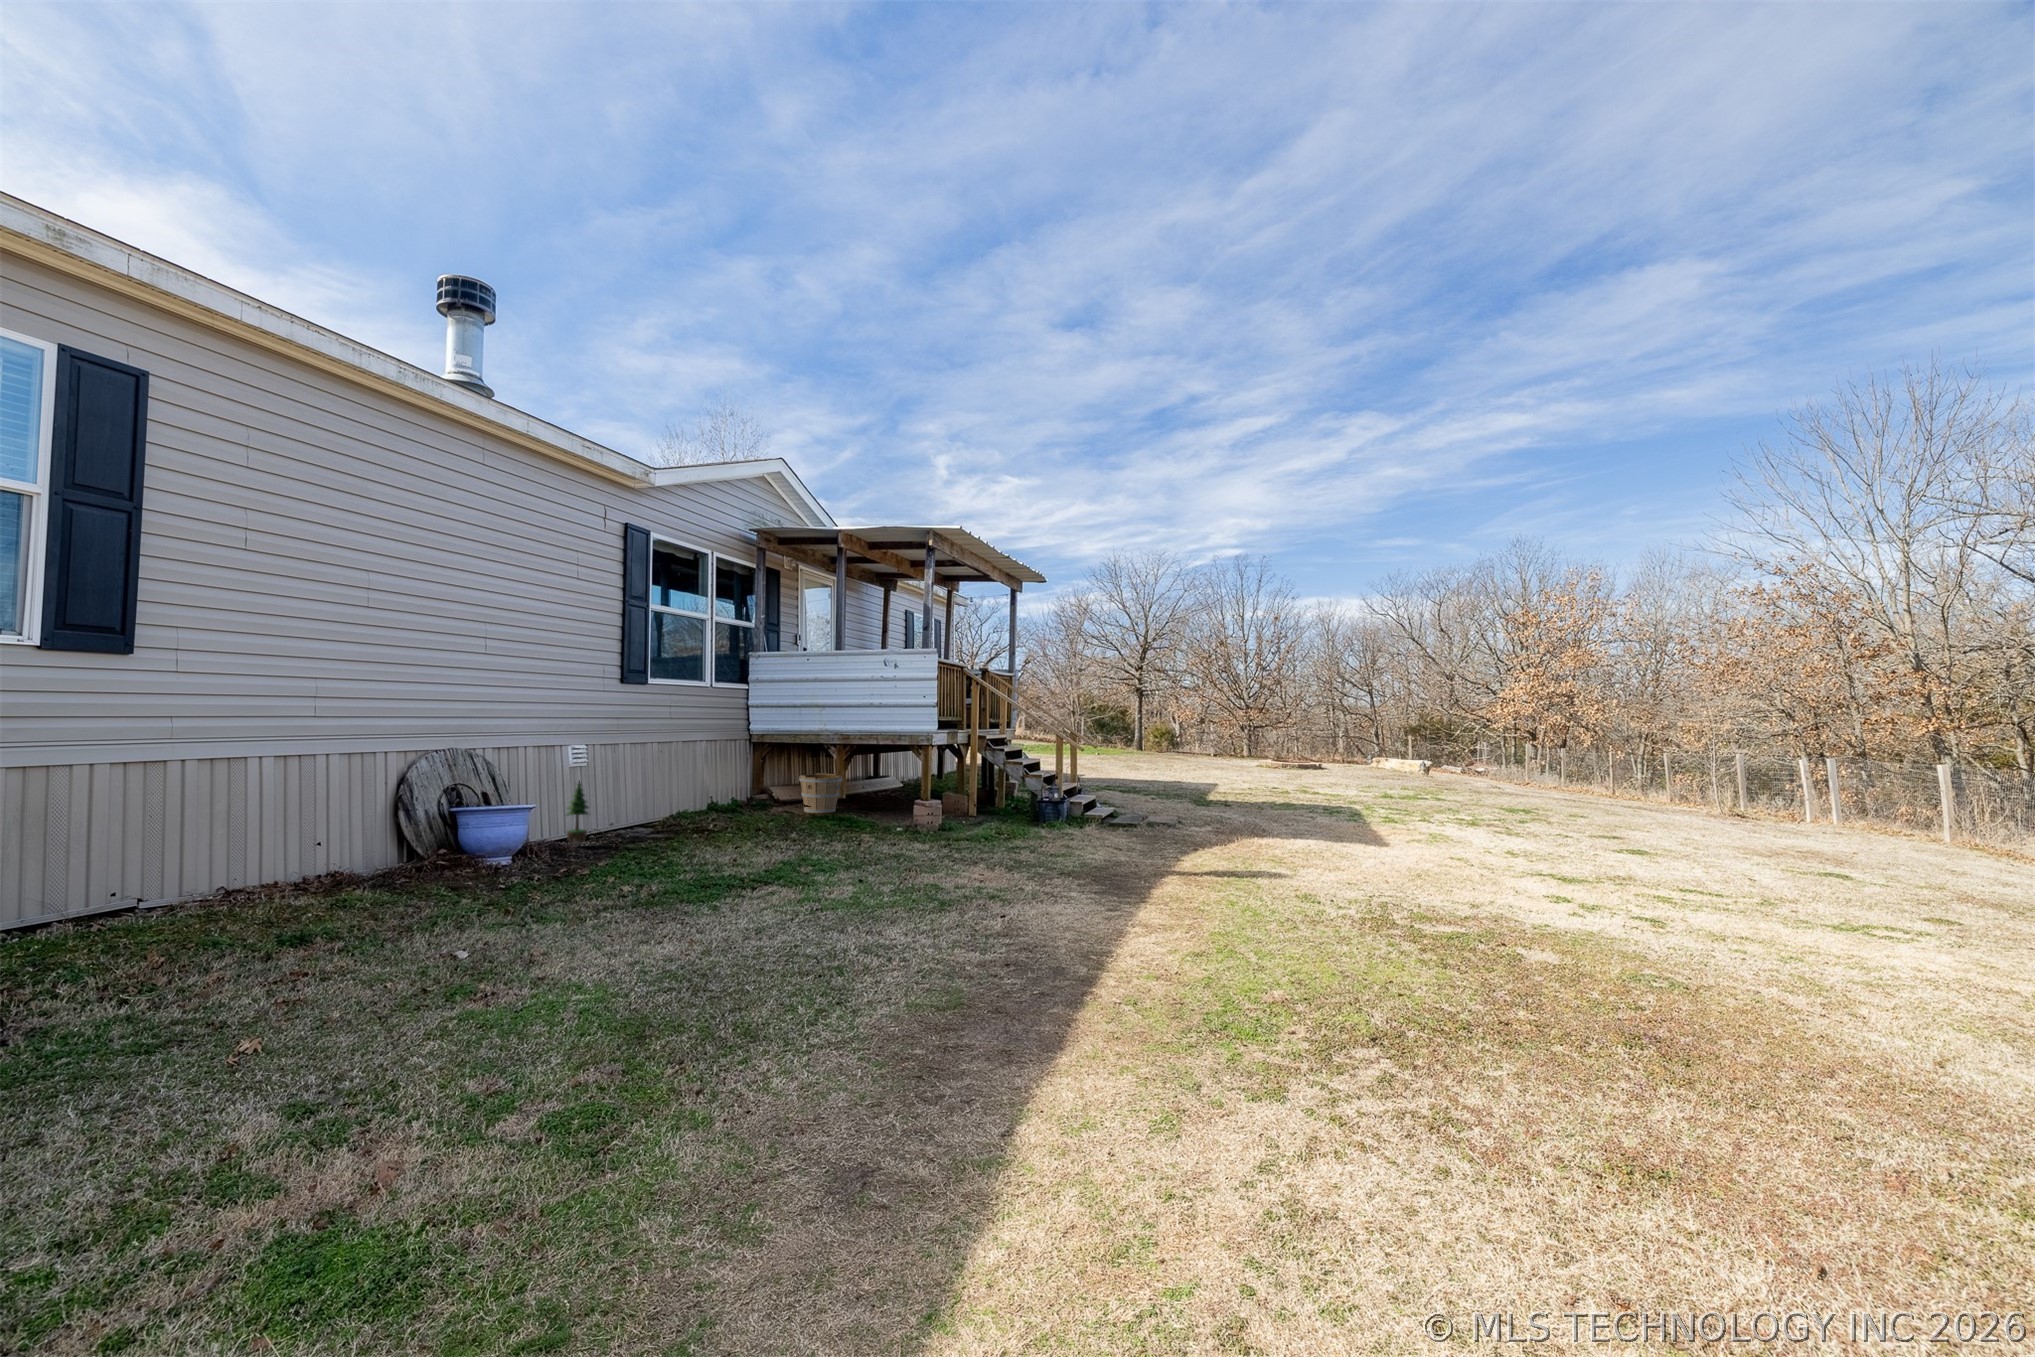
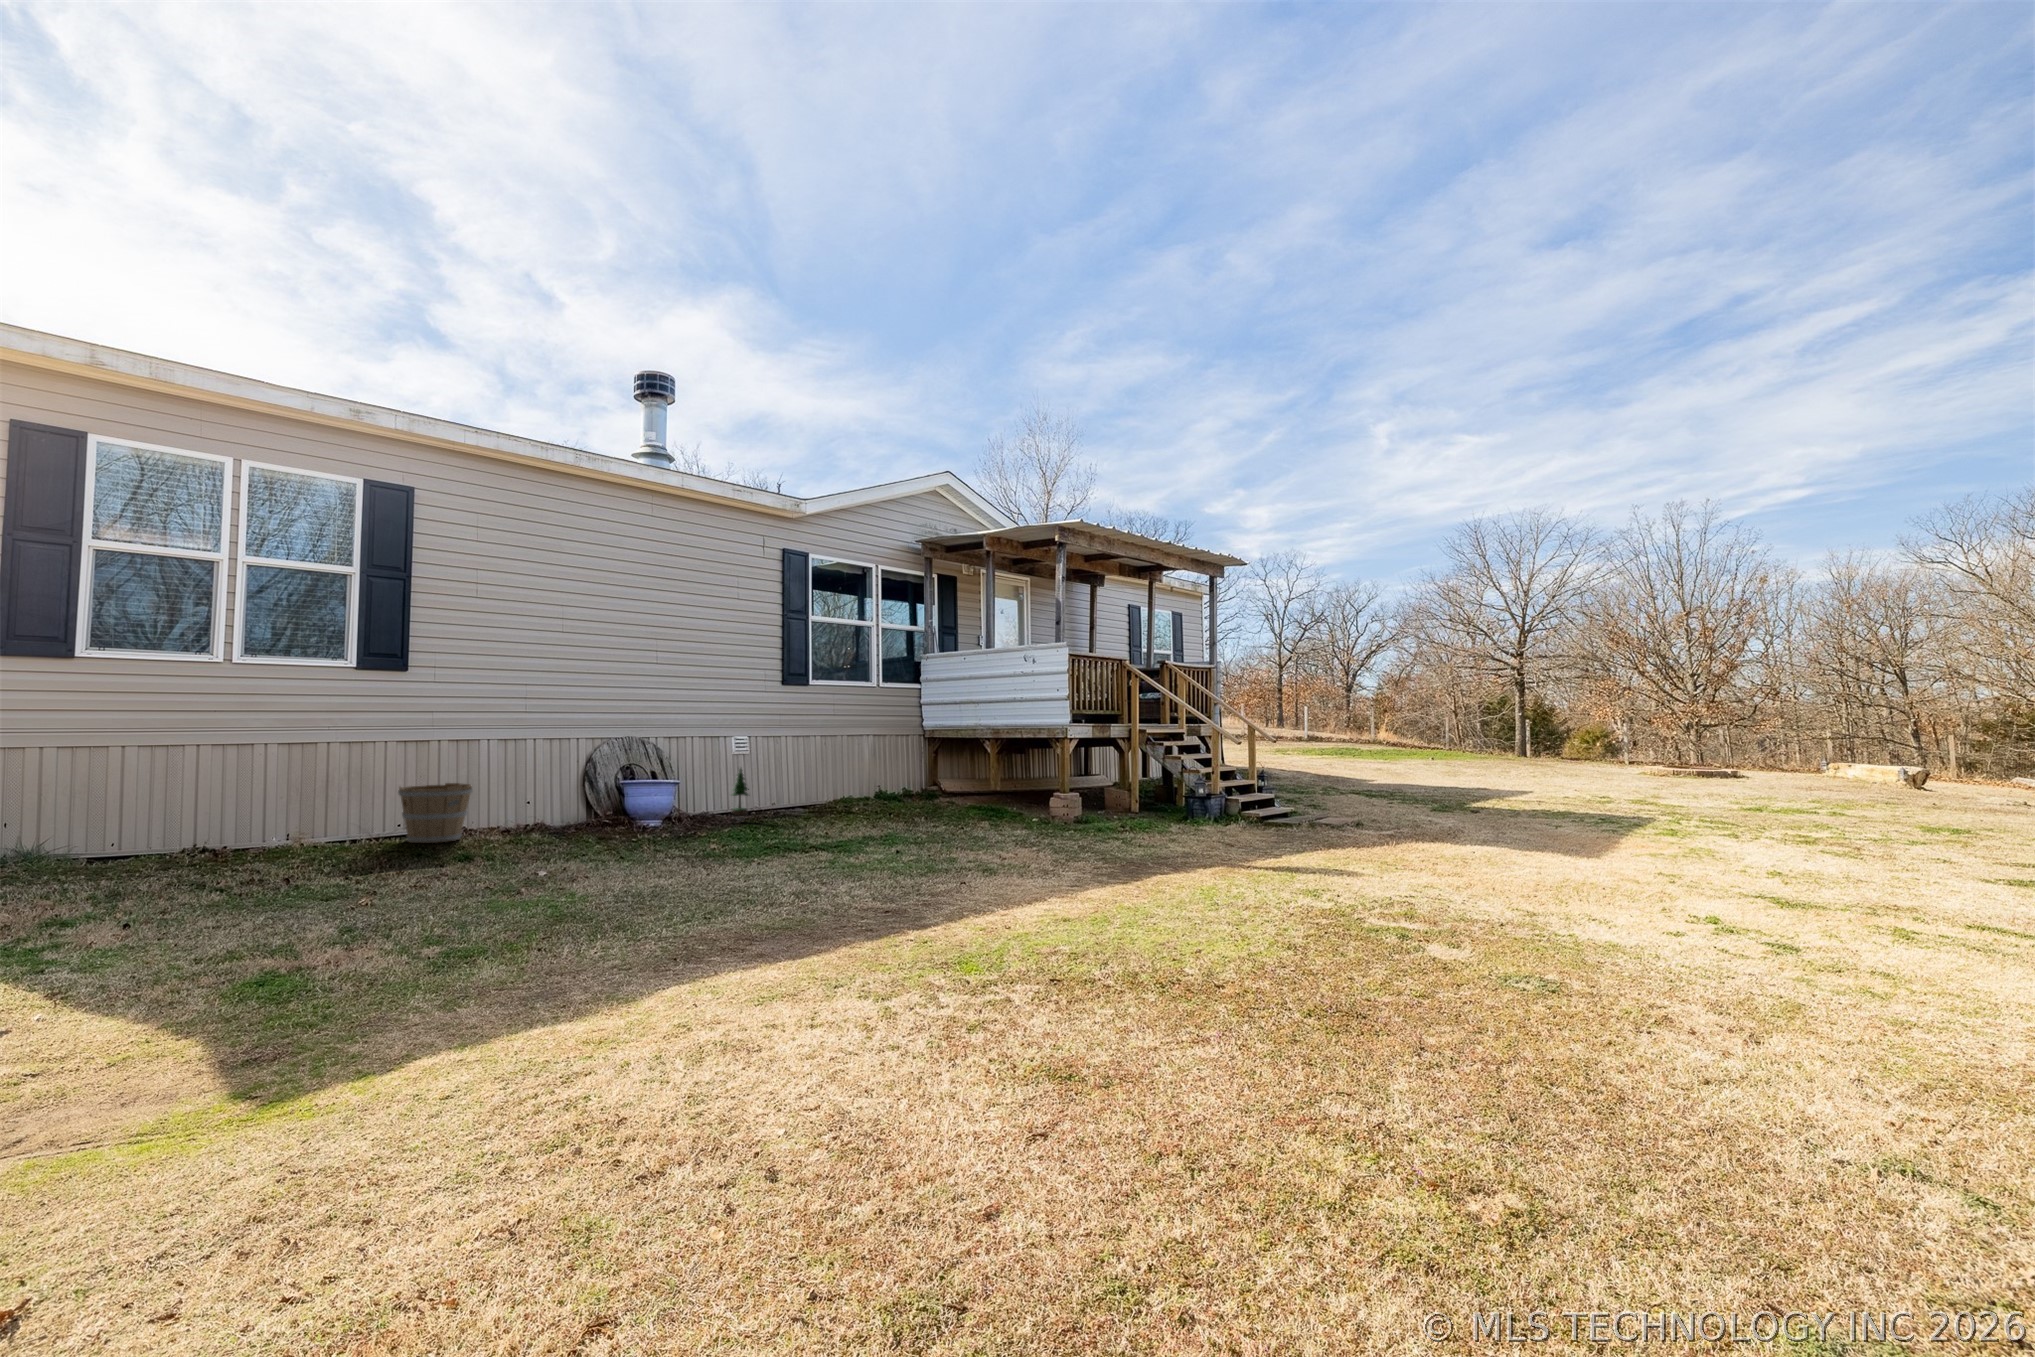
wooden bucket: present [799,773,843,814] -> present [398,783,473,843]

